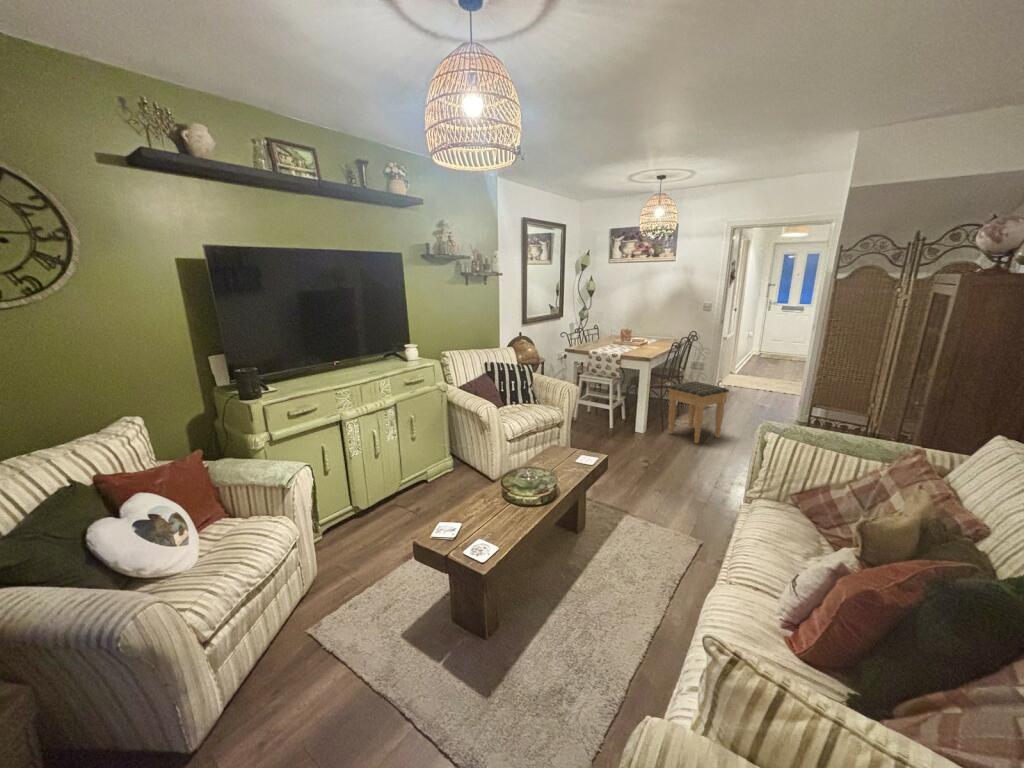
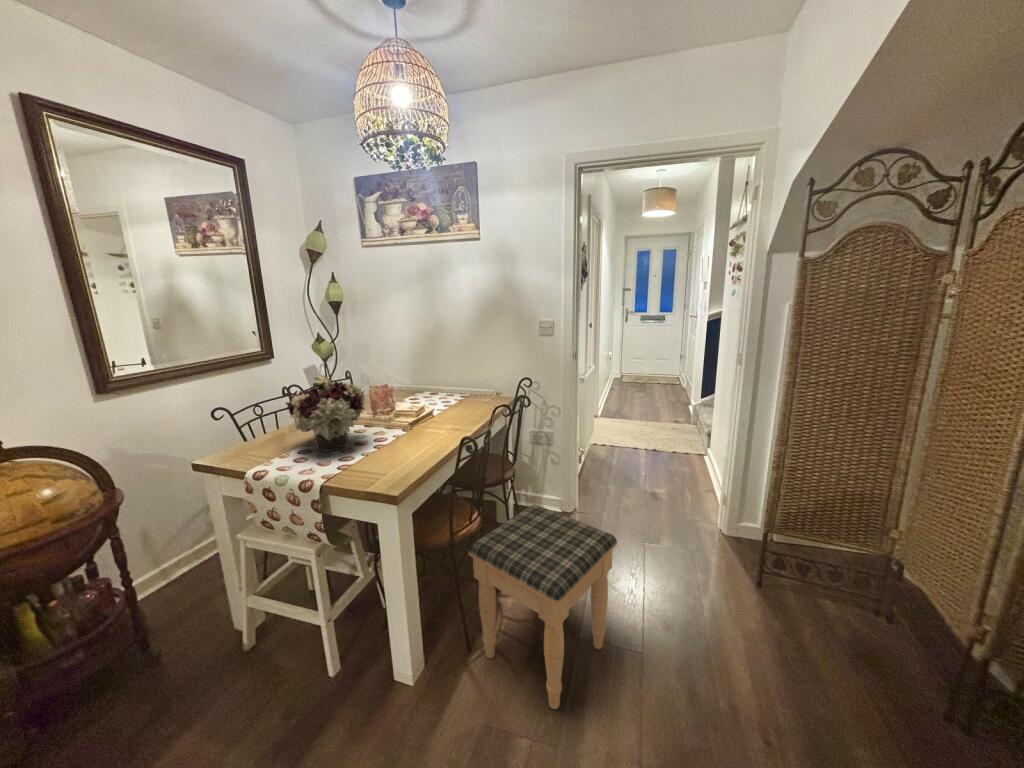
flower arrangement: none [597,321,628,350] -> present [286,374,365,452]

